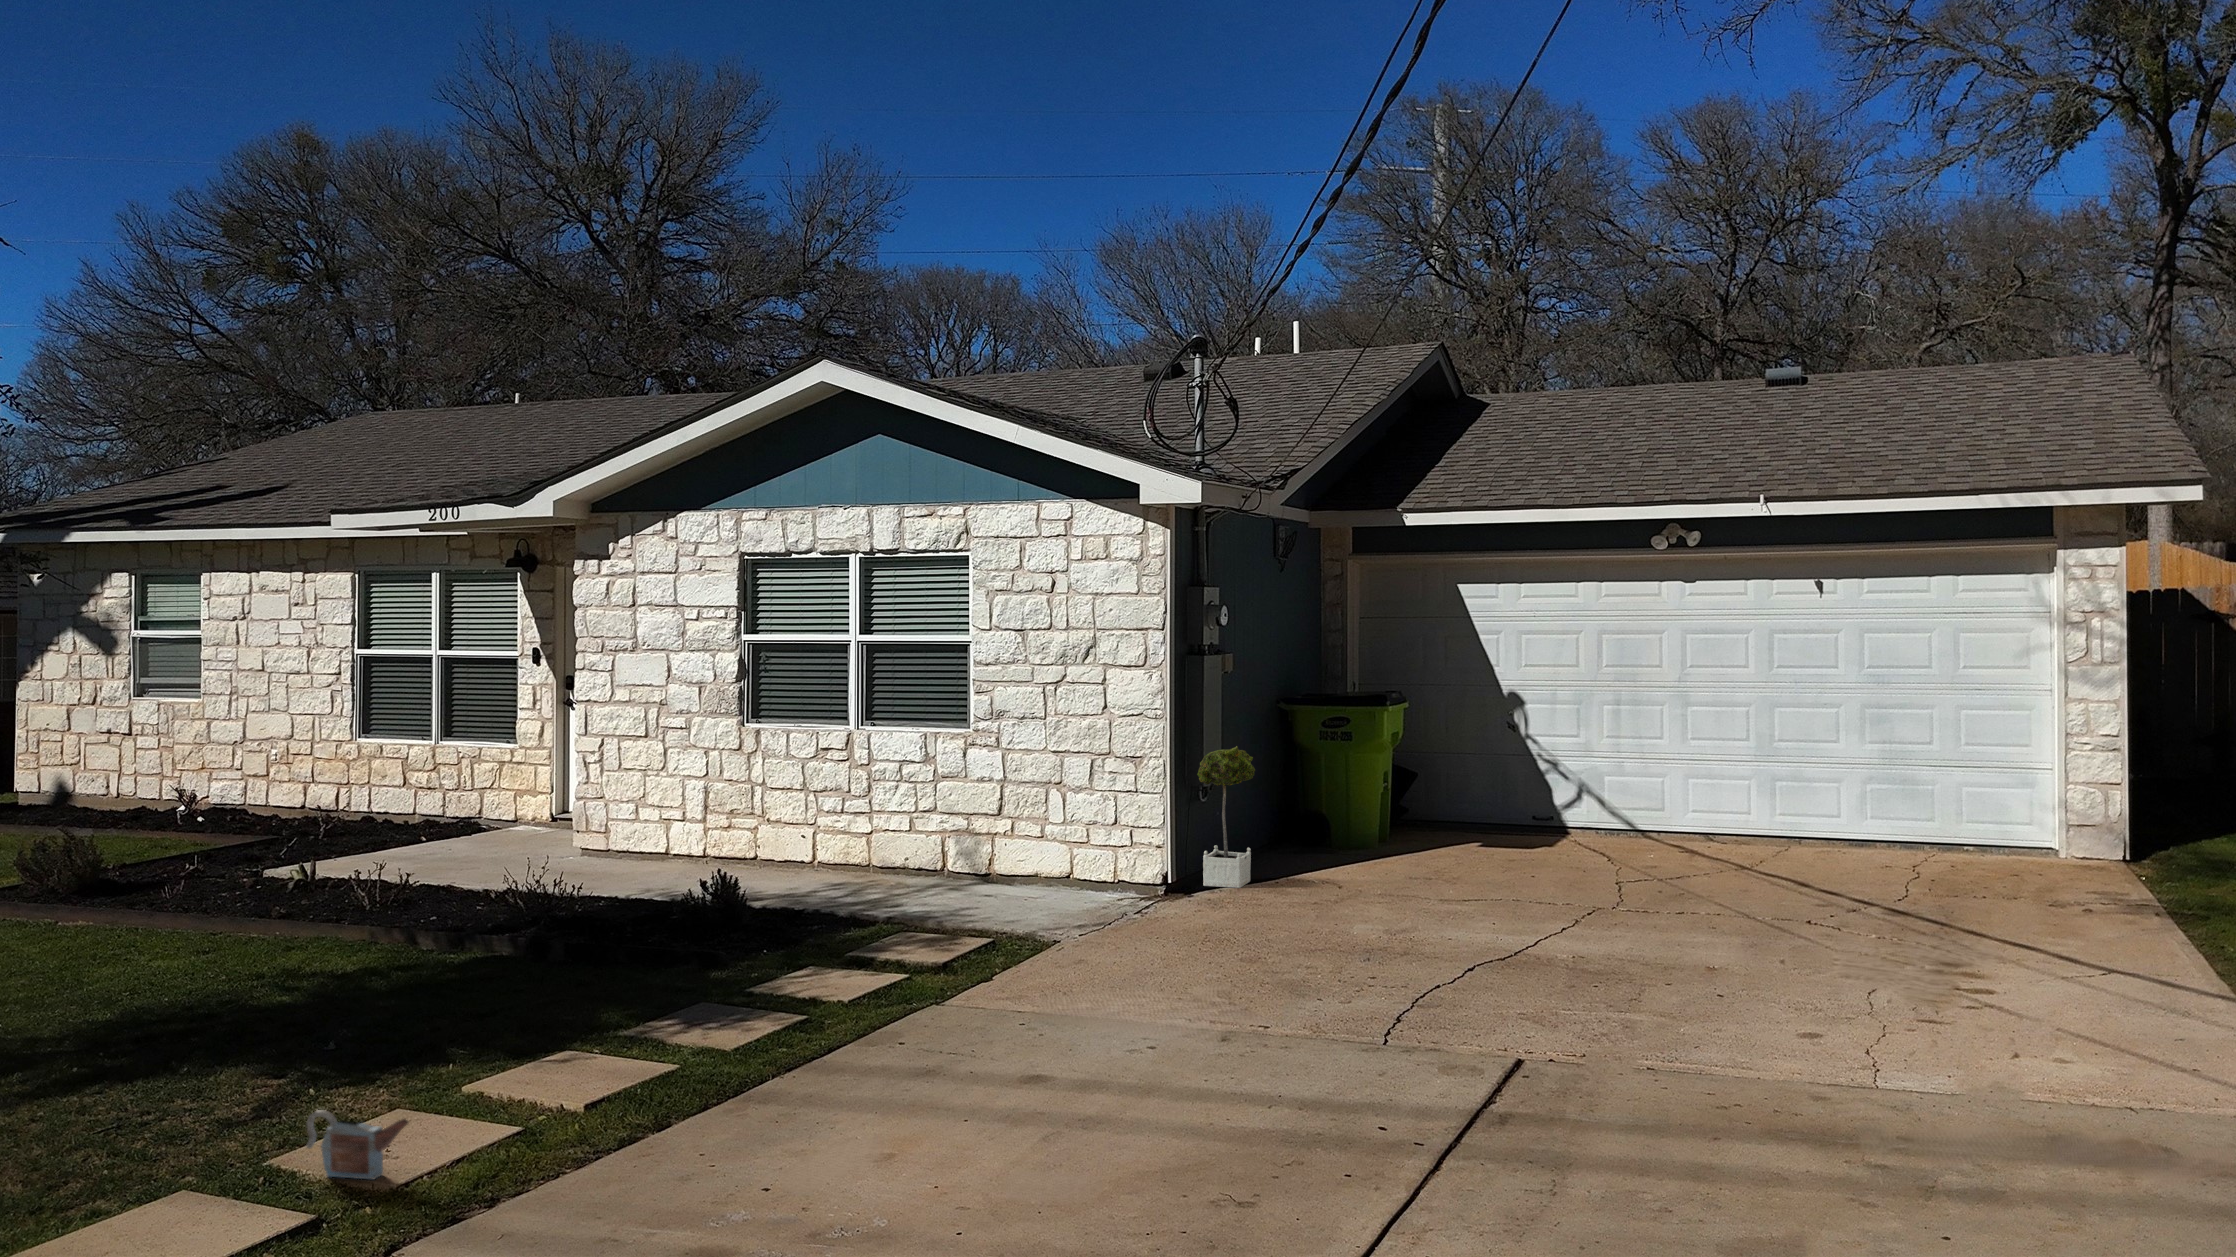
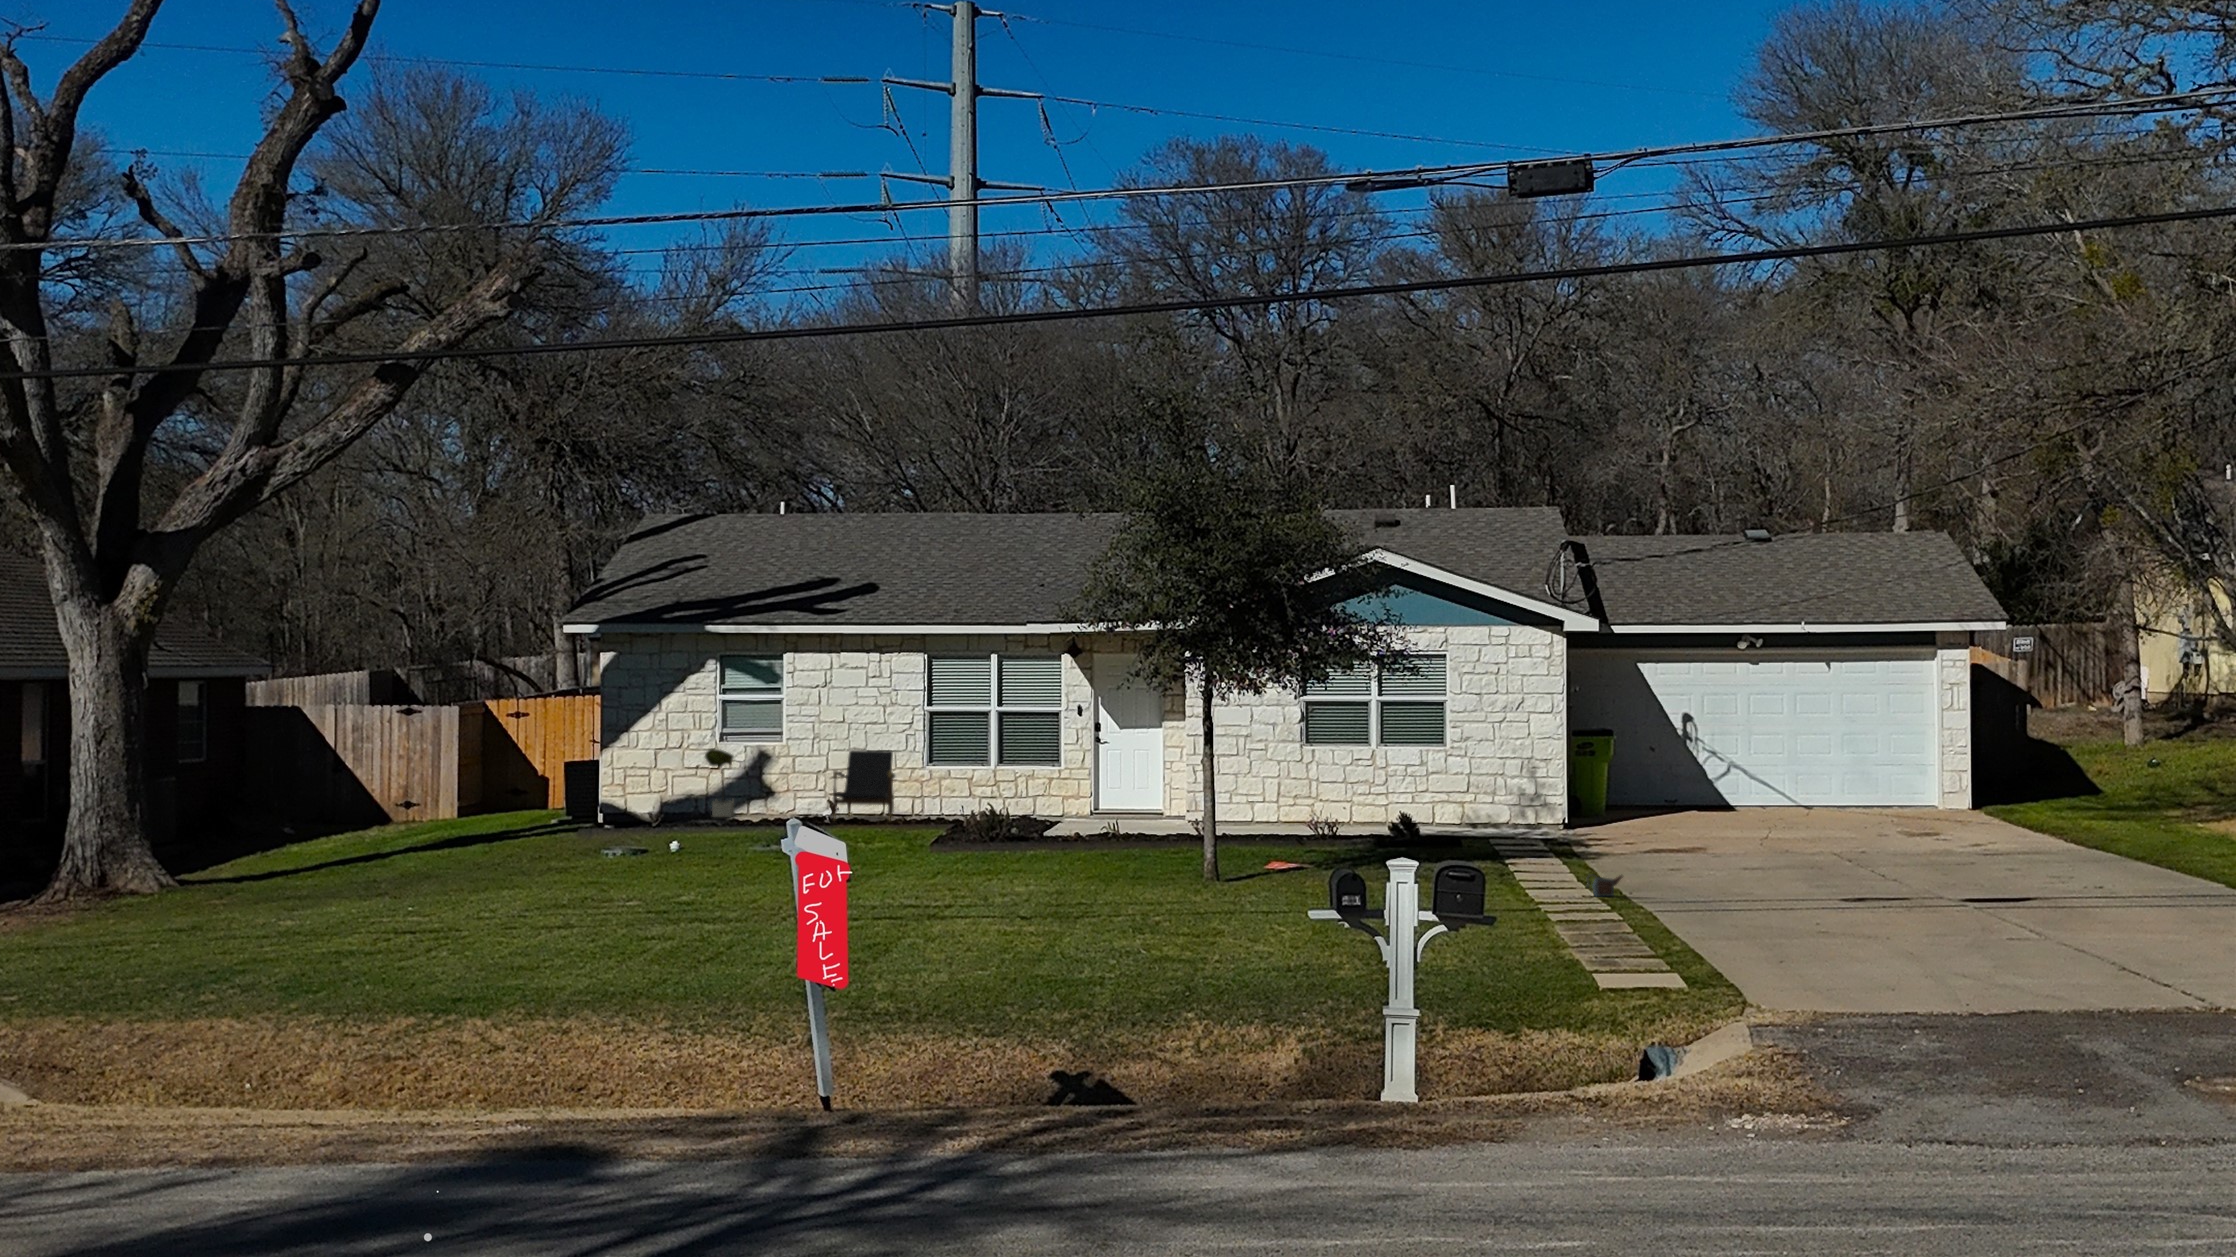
lounge chair: none [177,713,308,821] -> present [833,750,895,821]
potted tree: present [1197,746,1255,888] -> present [705,748,734,817]

